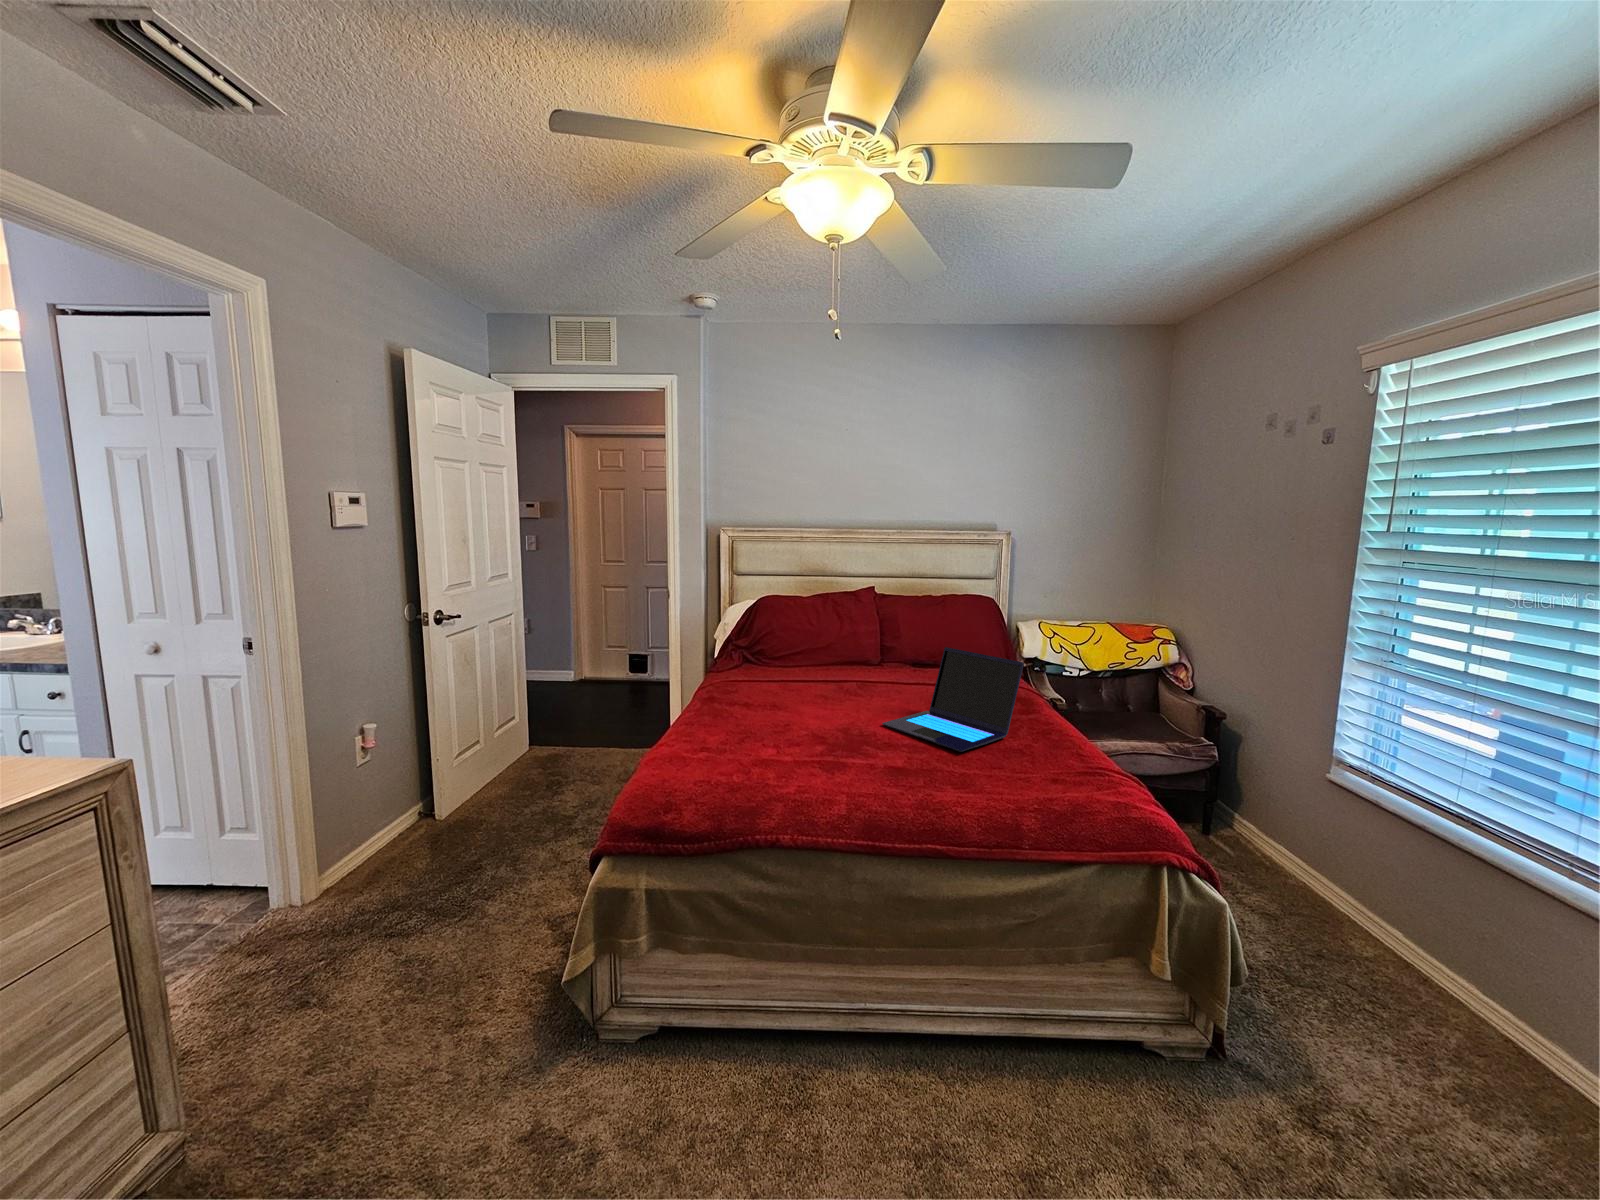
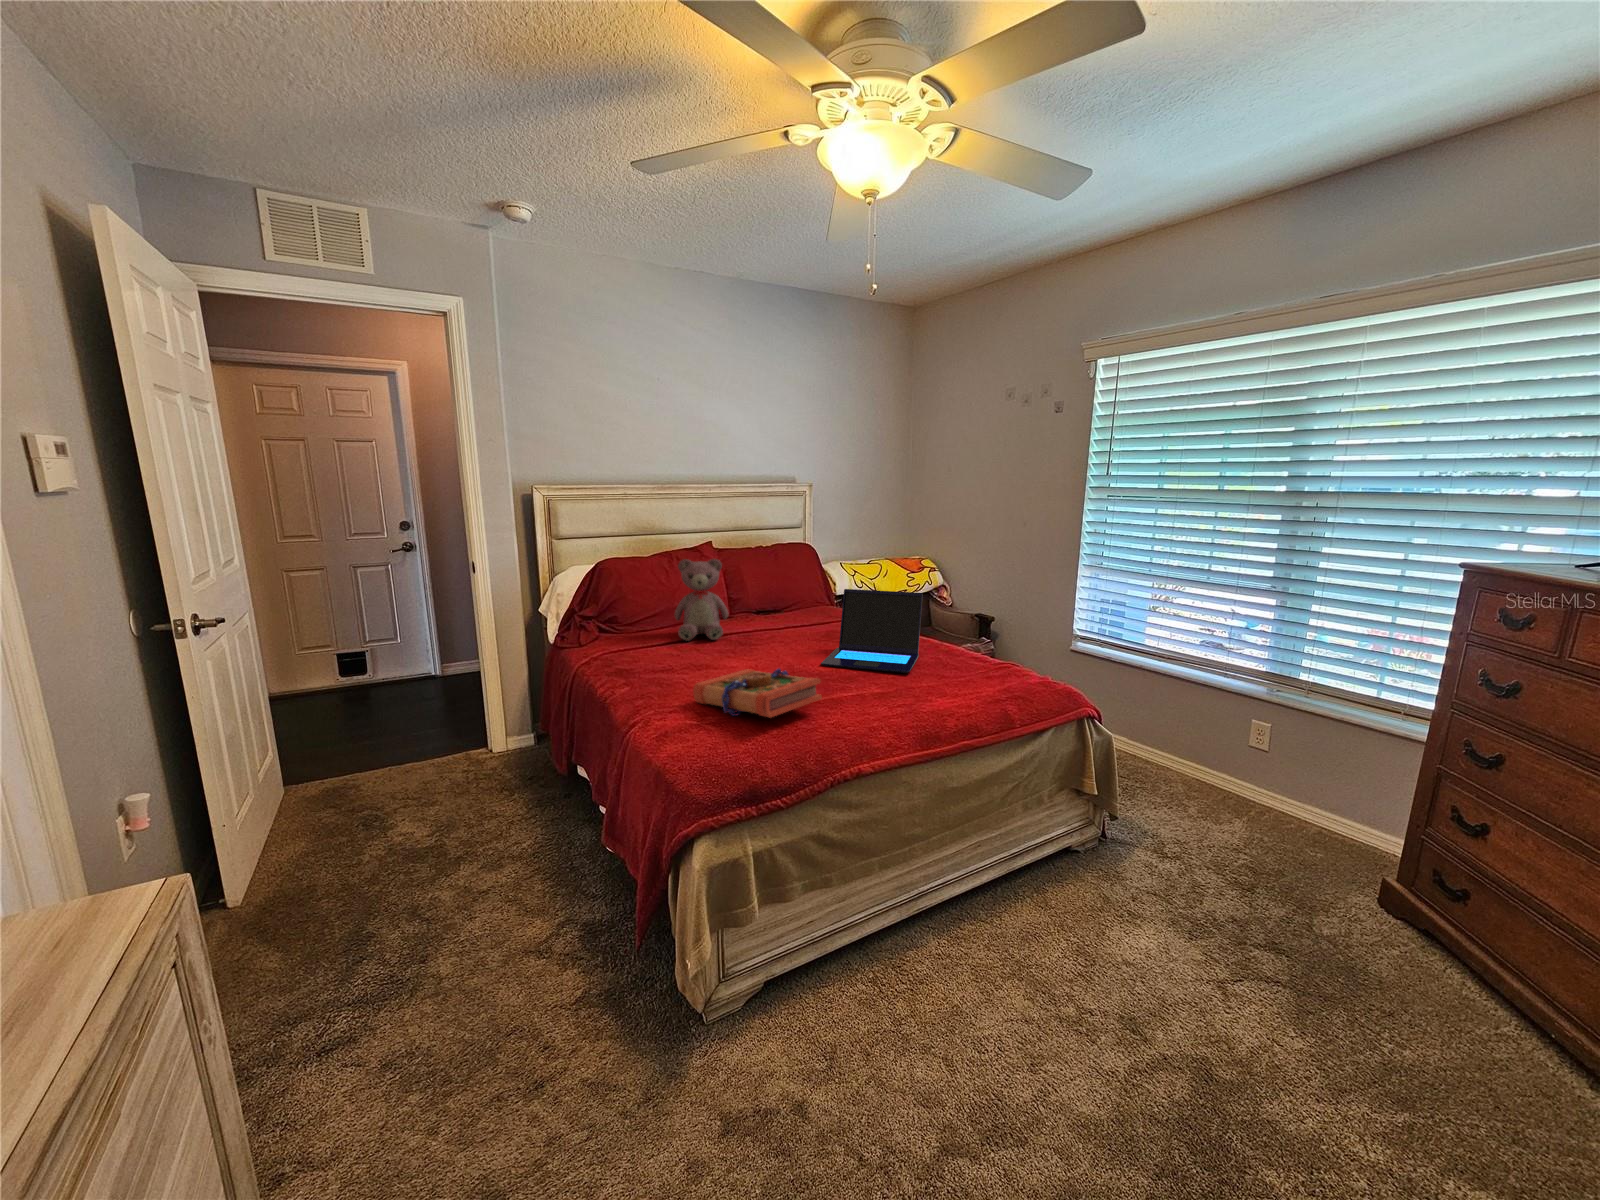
teddy bear: none [790,601,848,683] -> present [675,559,728,641]
book: none [710,713,805,763] -> present [693,669,822,718]

